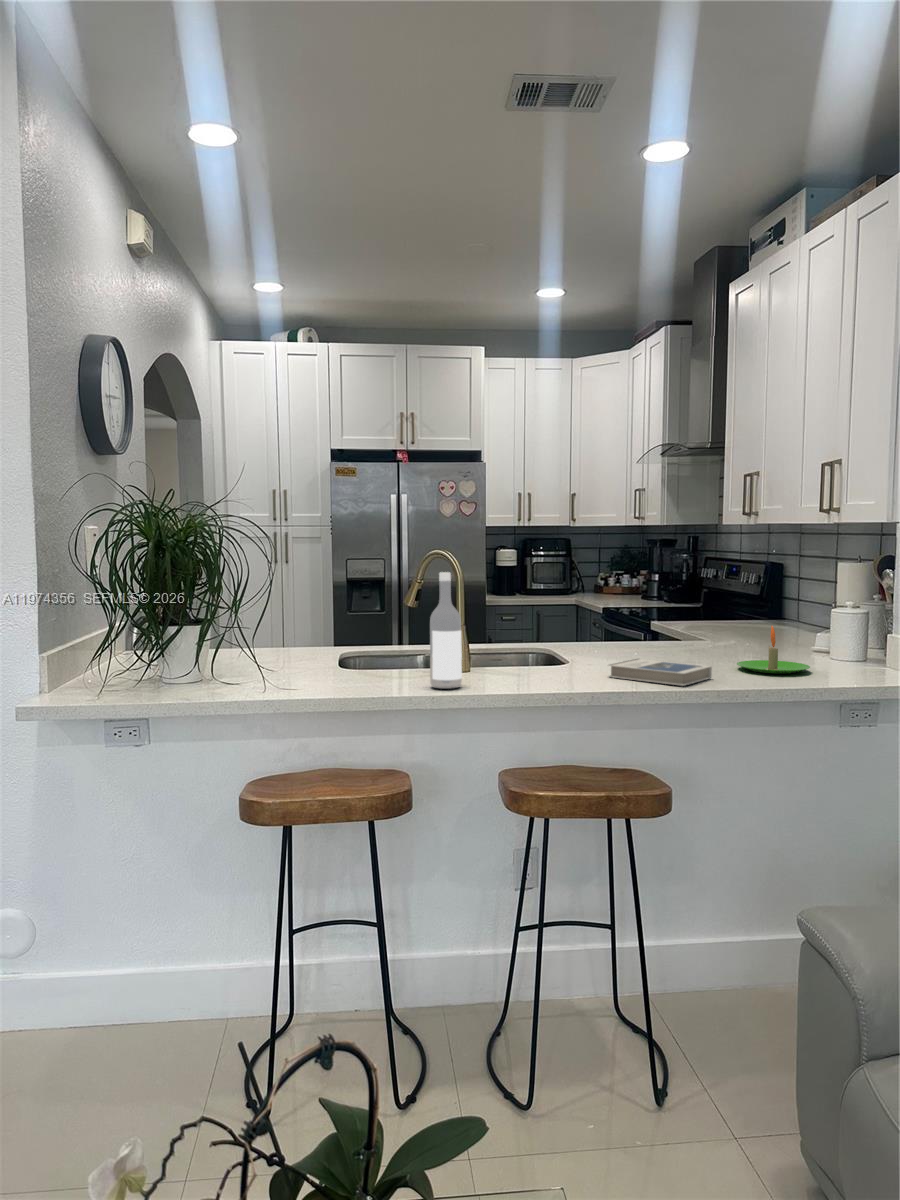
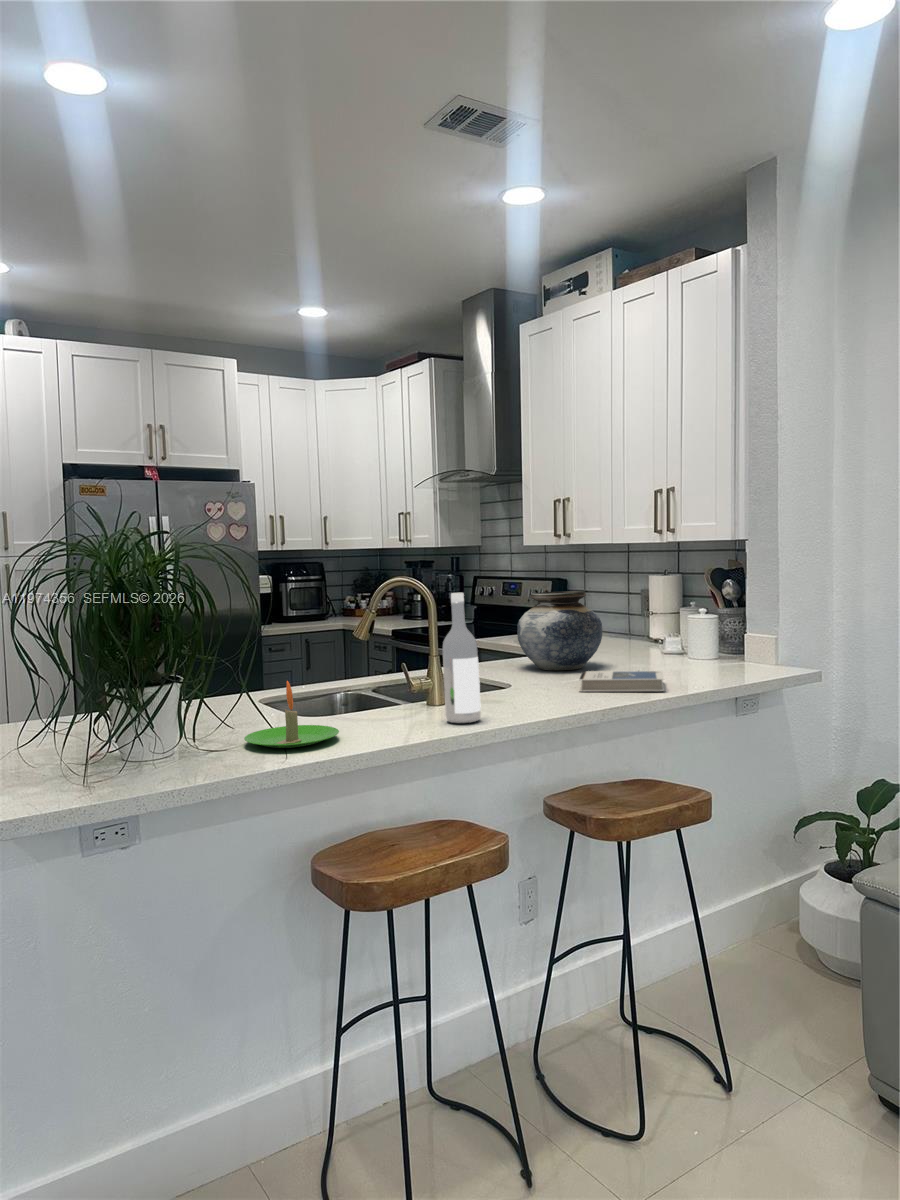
vase: none [613,577,702,658] -> present [517,591,602,670]
candle: present [737,626,810,674] -> present [244,681,339,748]

